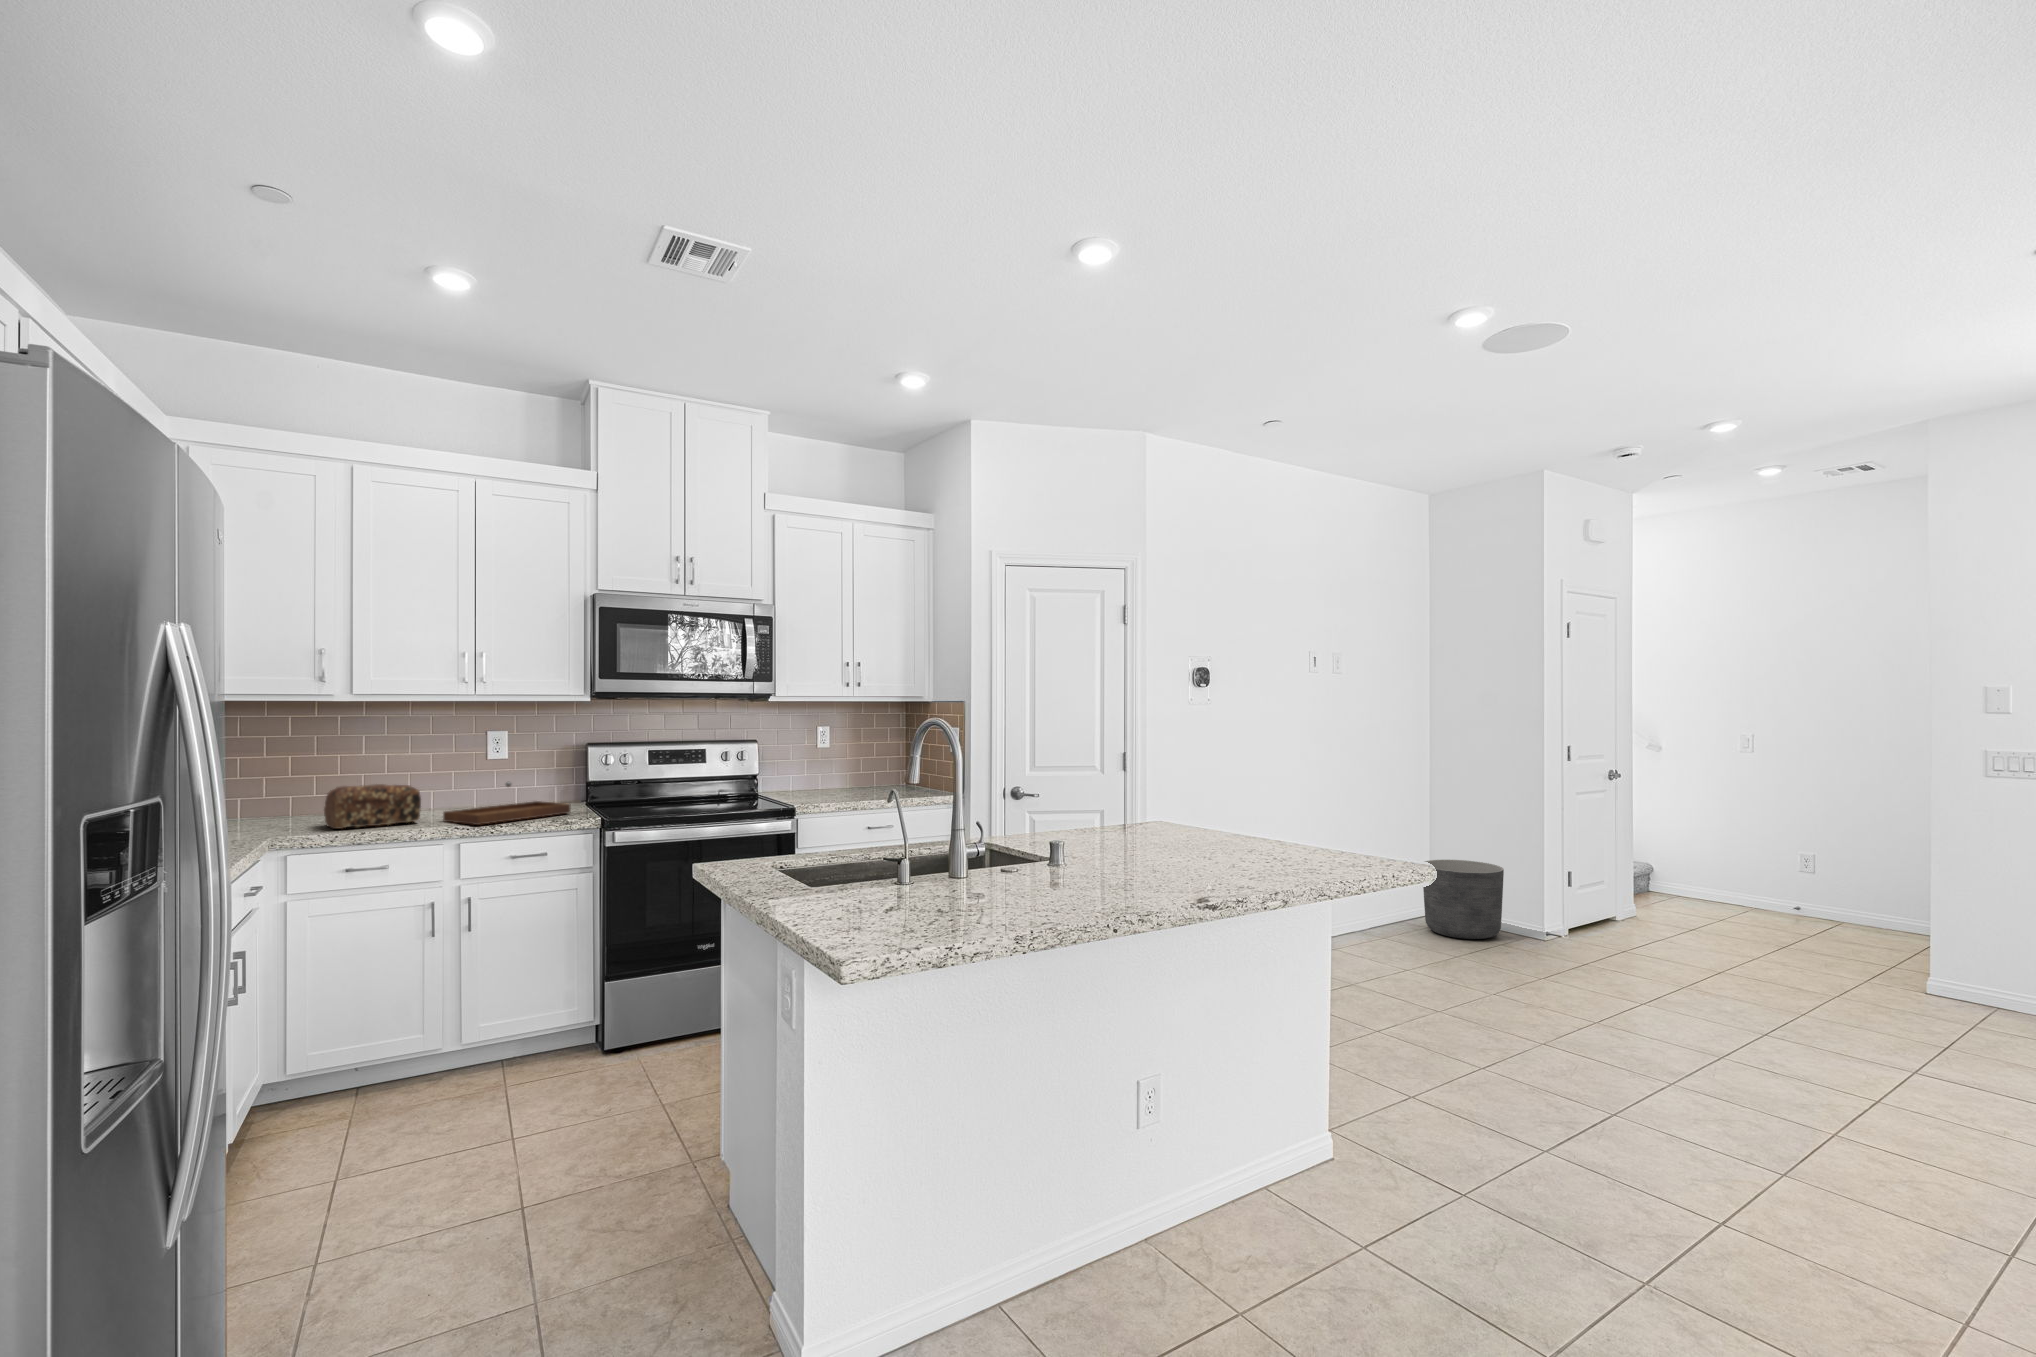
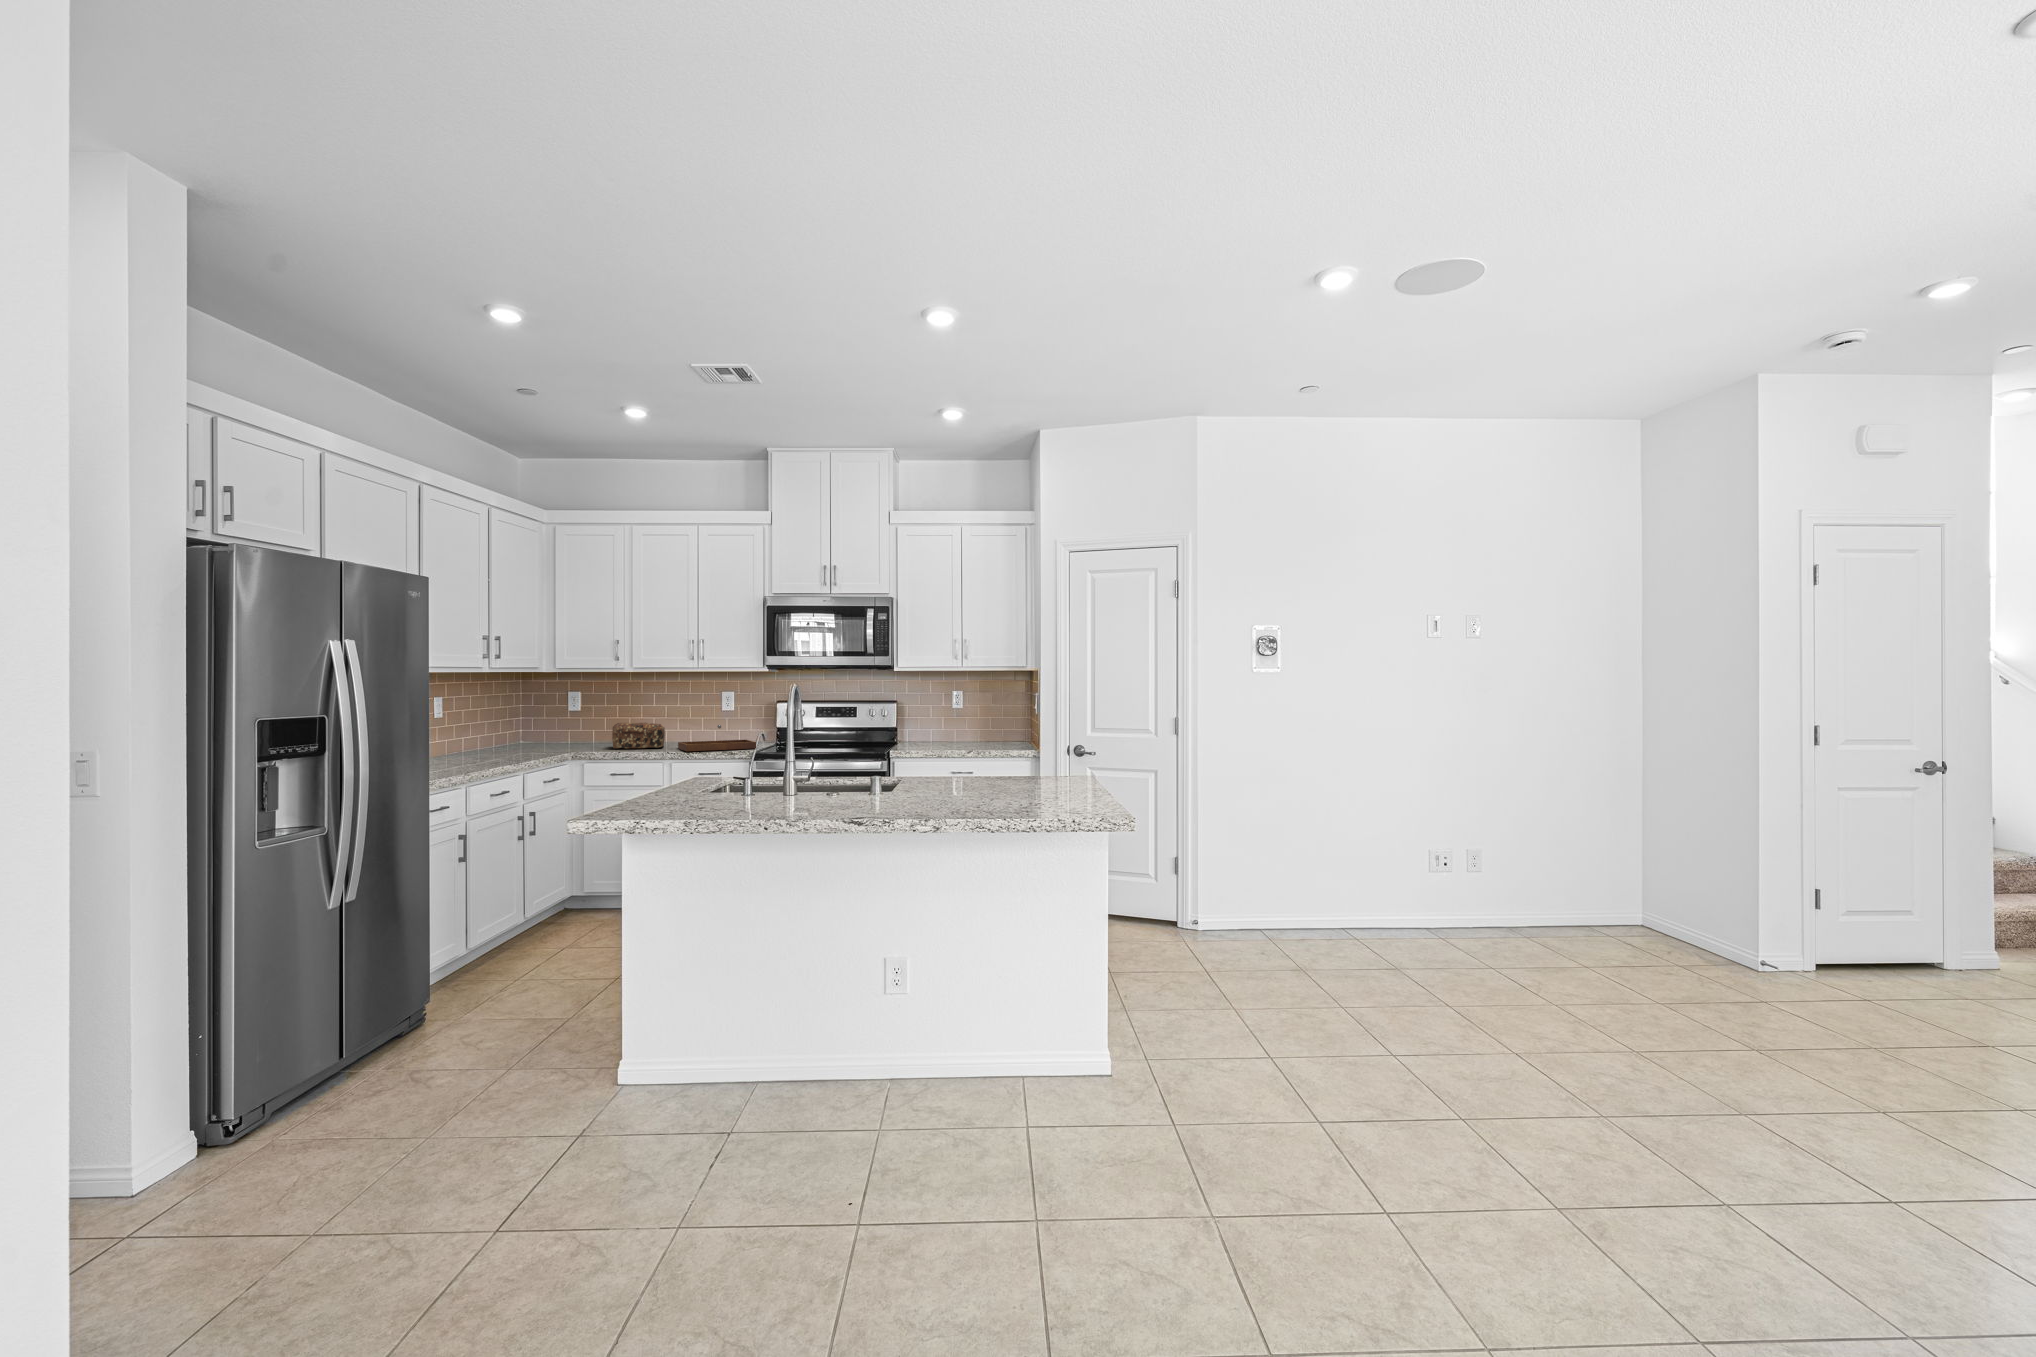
planter: present [1423,860,1504,939] -> none [1597,859,1702,954]

